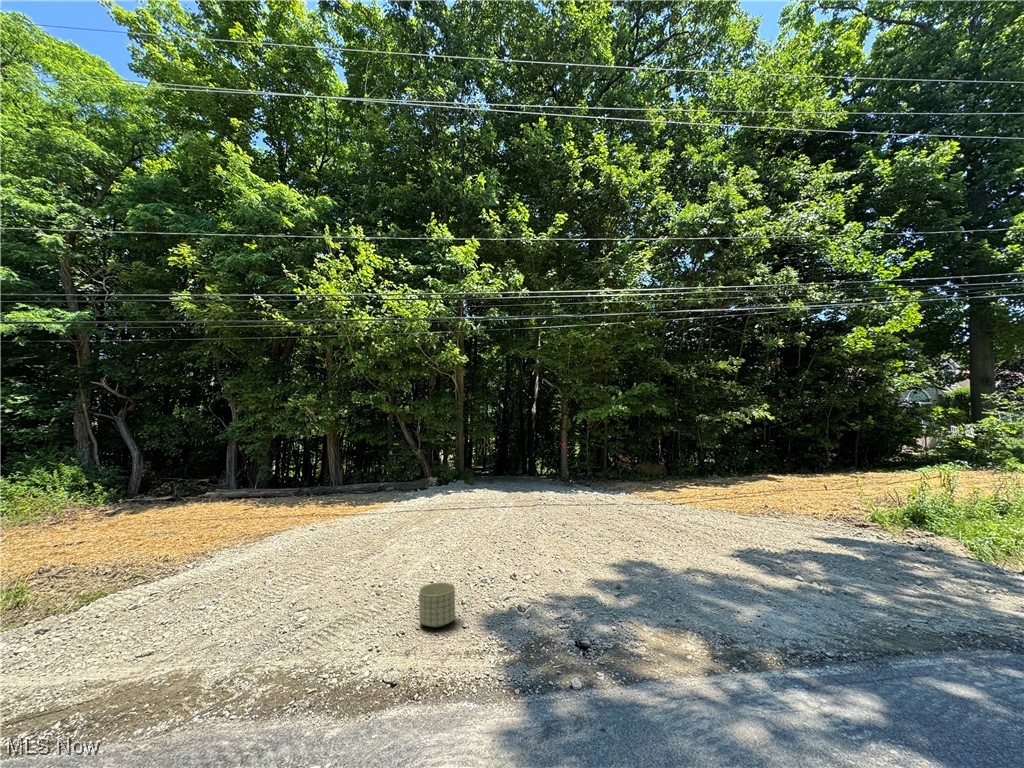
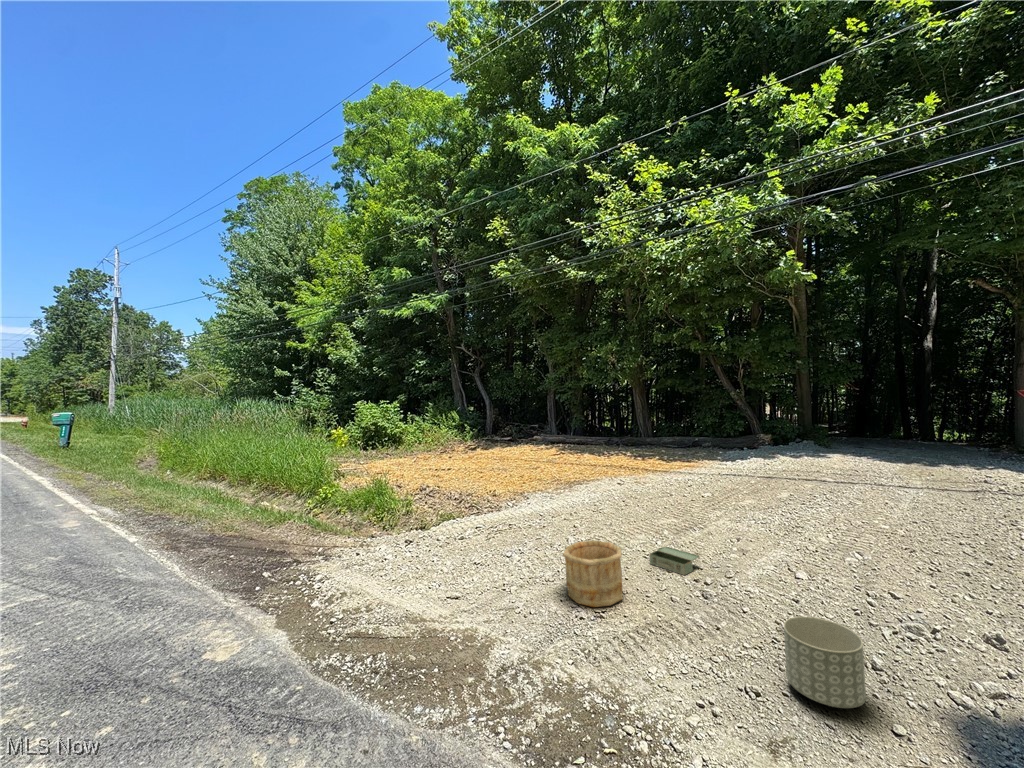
toolbox: none [339,569,376,586] -> present [649,547,699,575]
wooden bucket: none [269,571,319,623] -> present [563,541,623,607]

